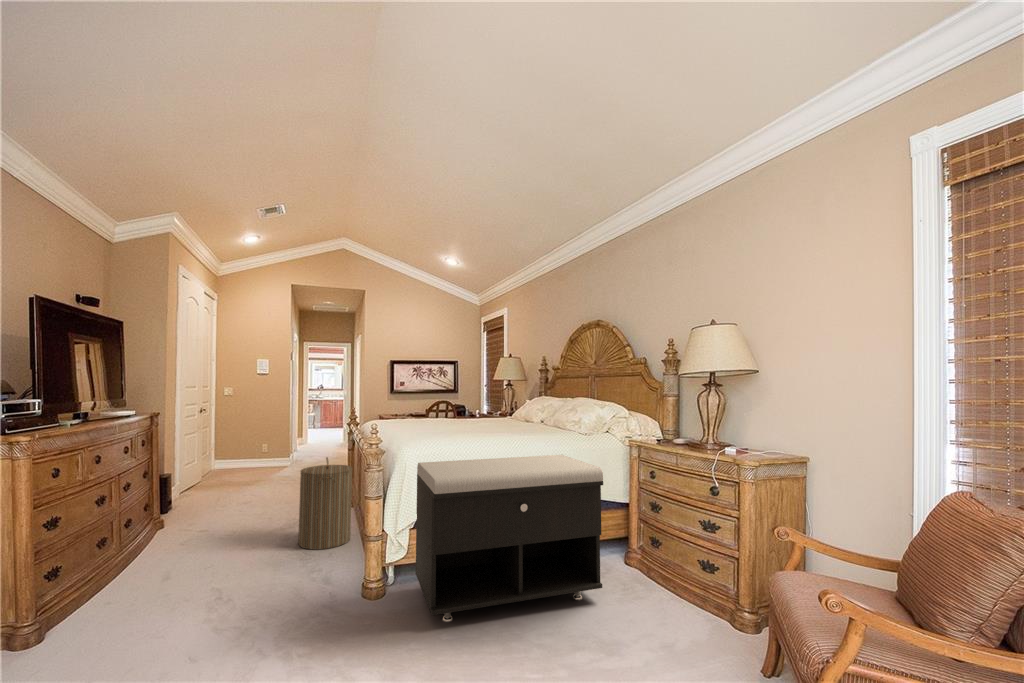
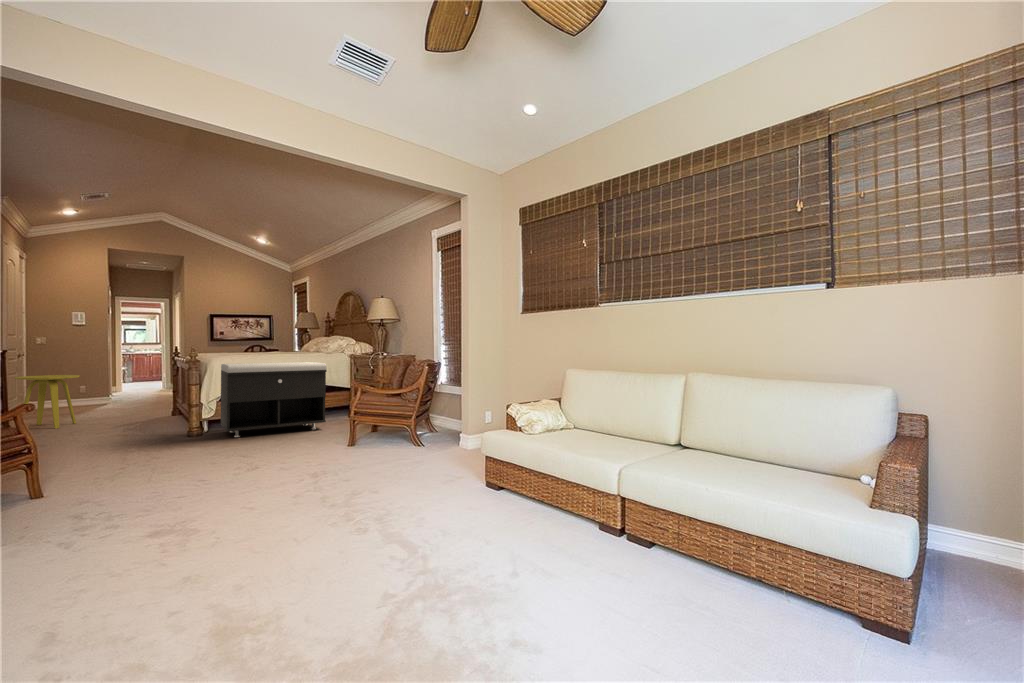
side table: none [152,456,233,543] -> present [15,375,80,428]
laundry hamper: present [298,458,352,550] -> none [138,371,178,426]

